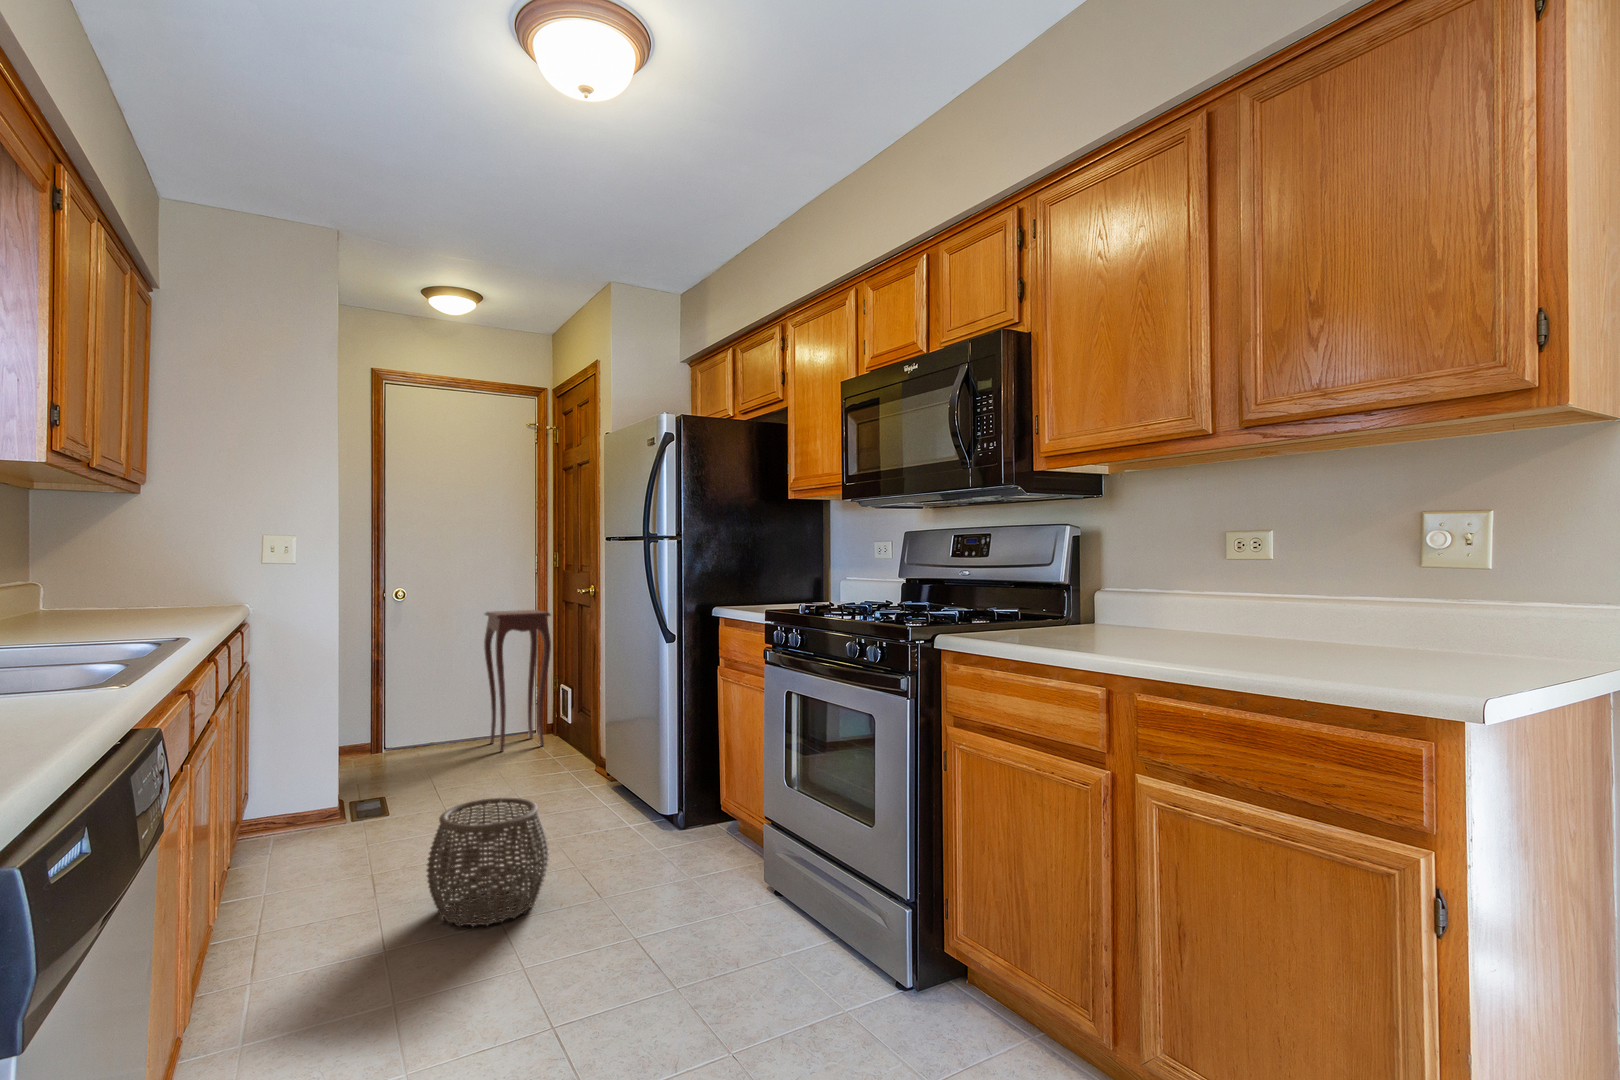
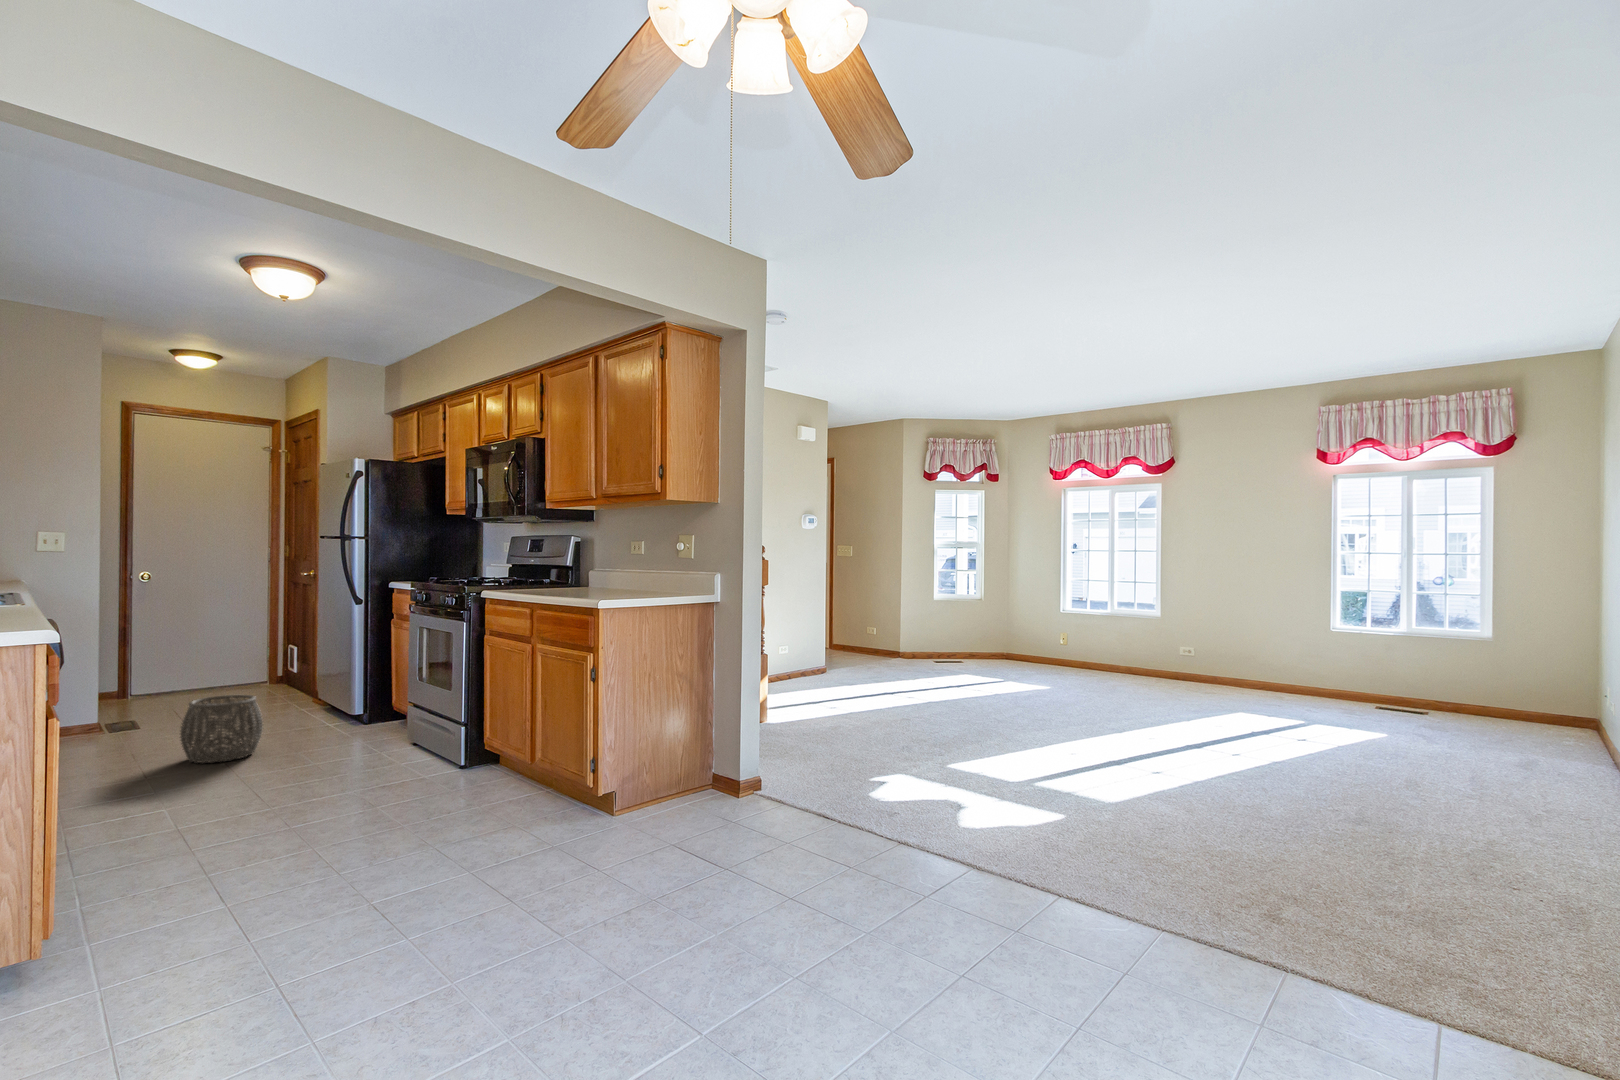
side table: present [484,610,551,752] -> none [222,589,280,693]

